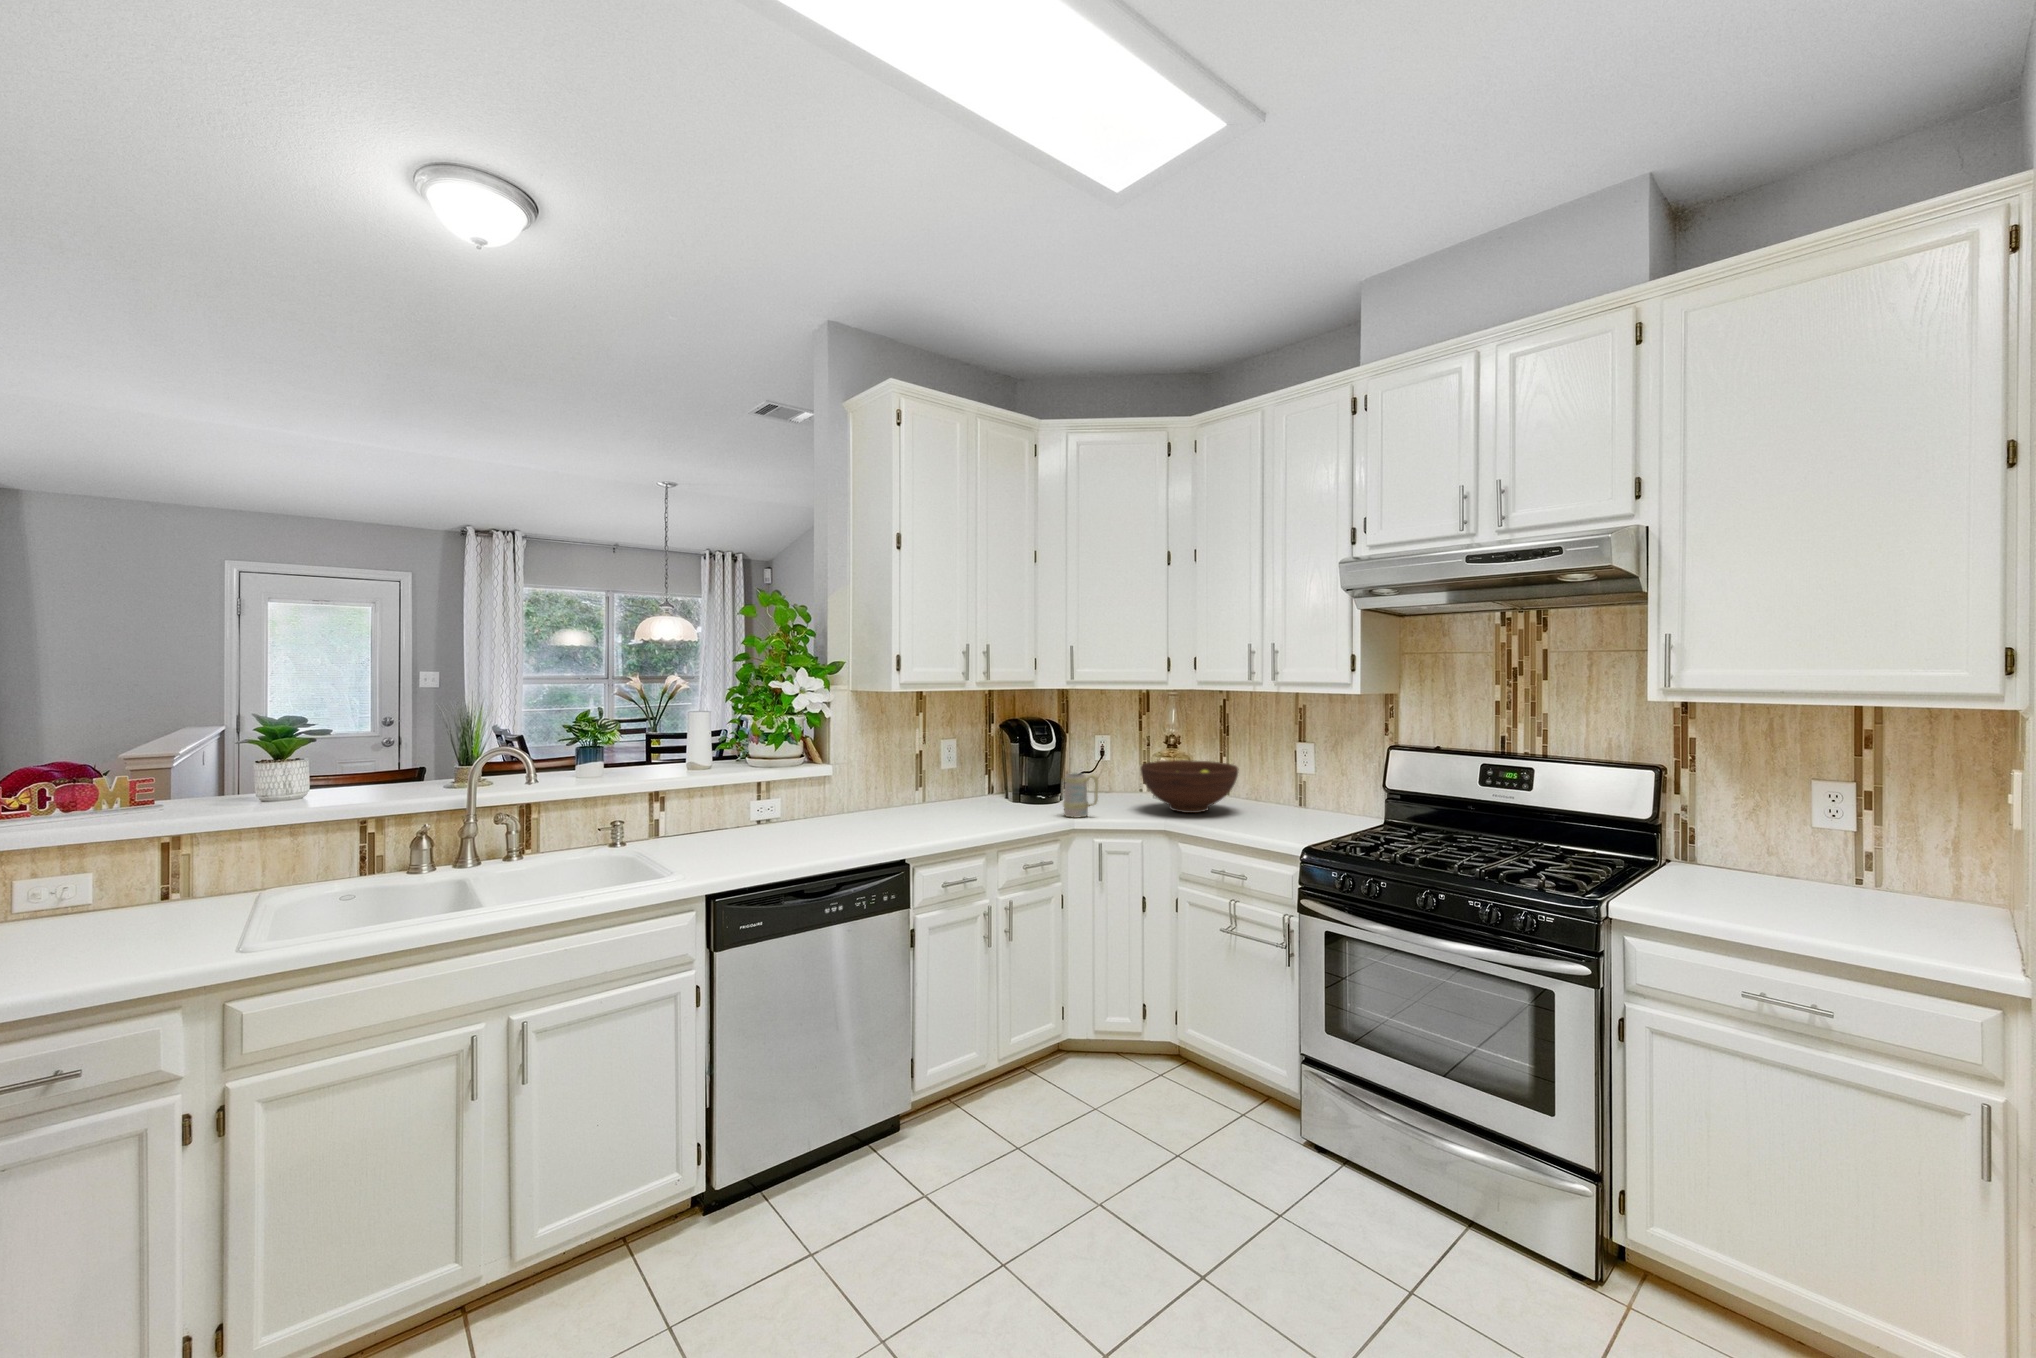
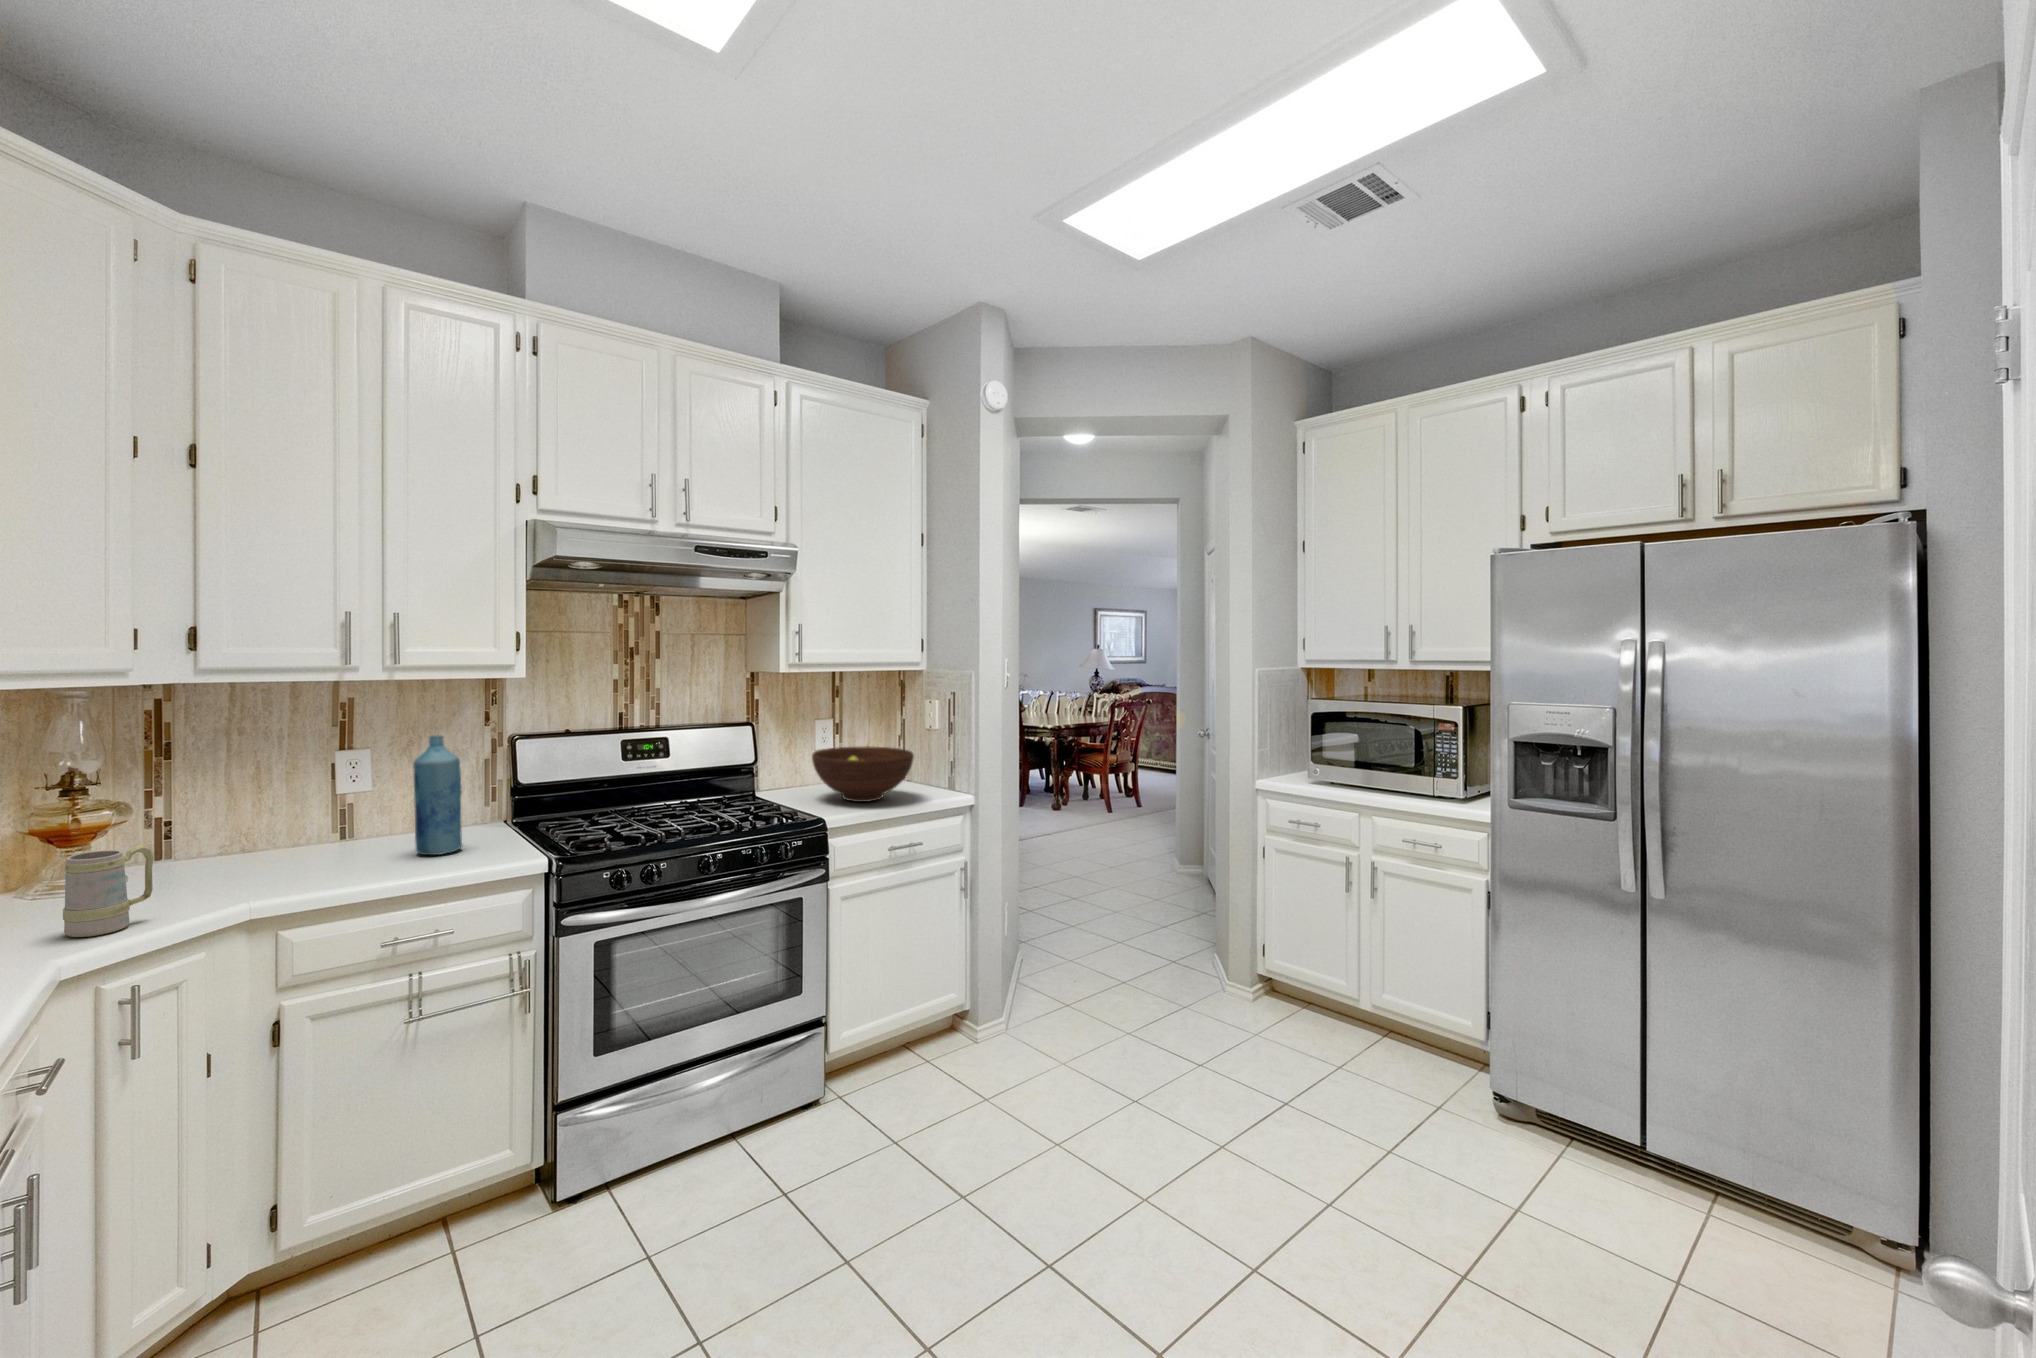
bottle: none [1253,734,1285,828] -> present [413,736,462,855]
fruit bowl: present [1141,760,1239,813] -> present [812,746,914,802]

